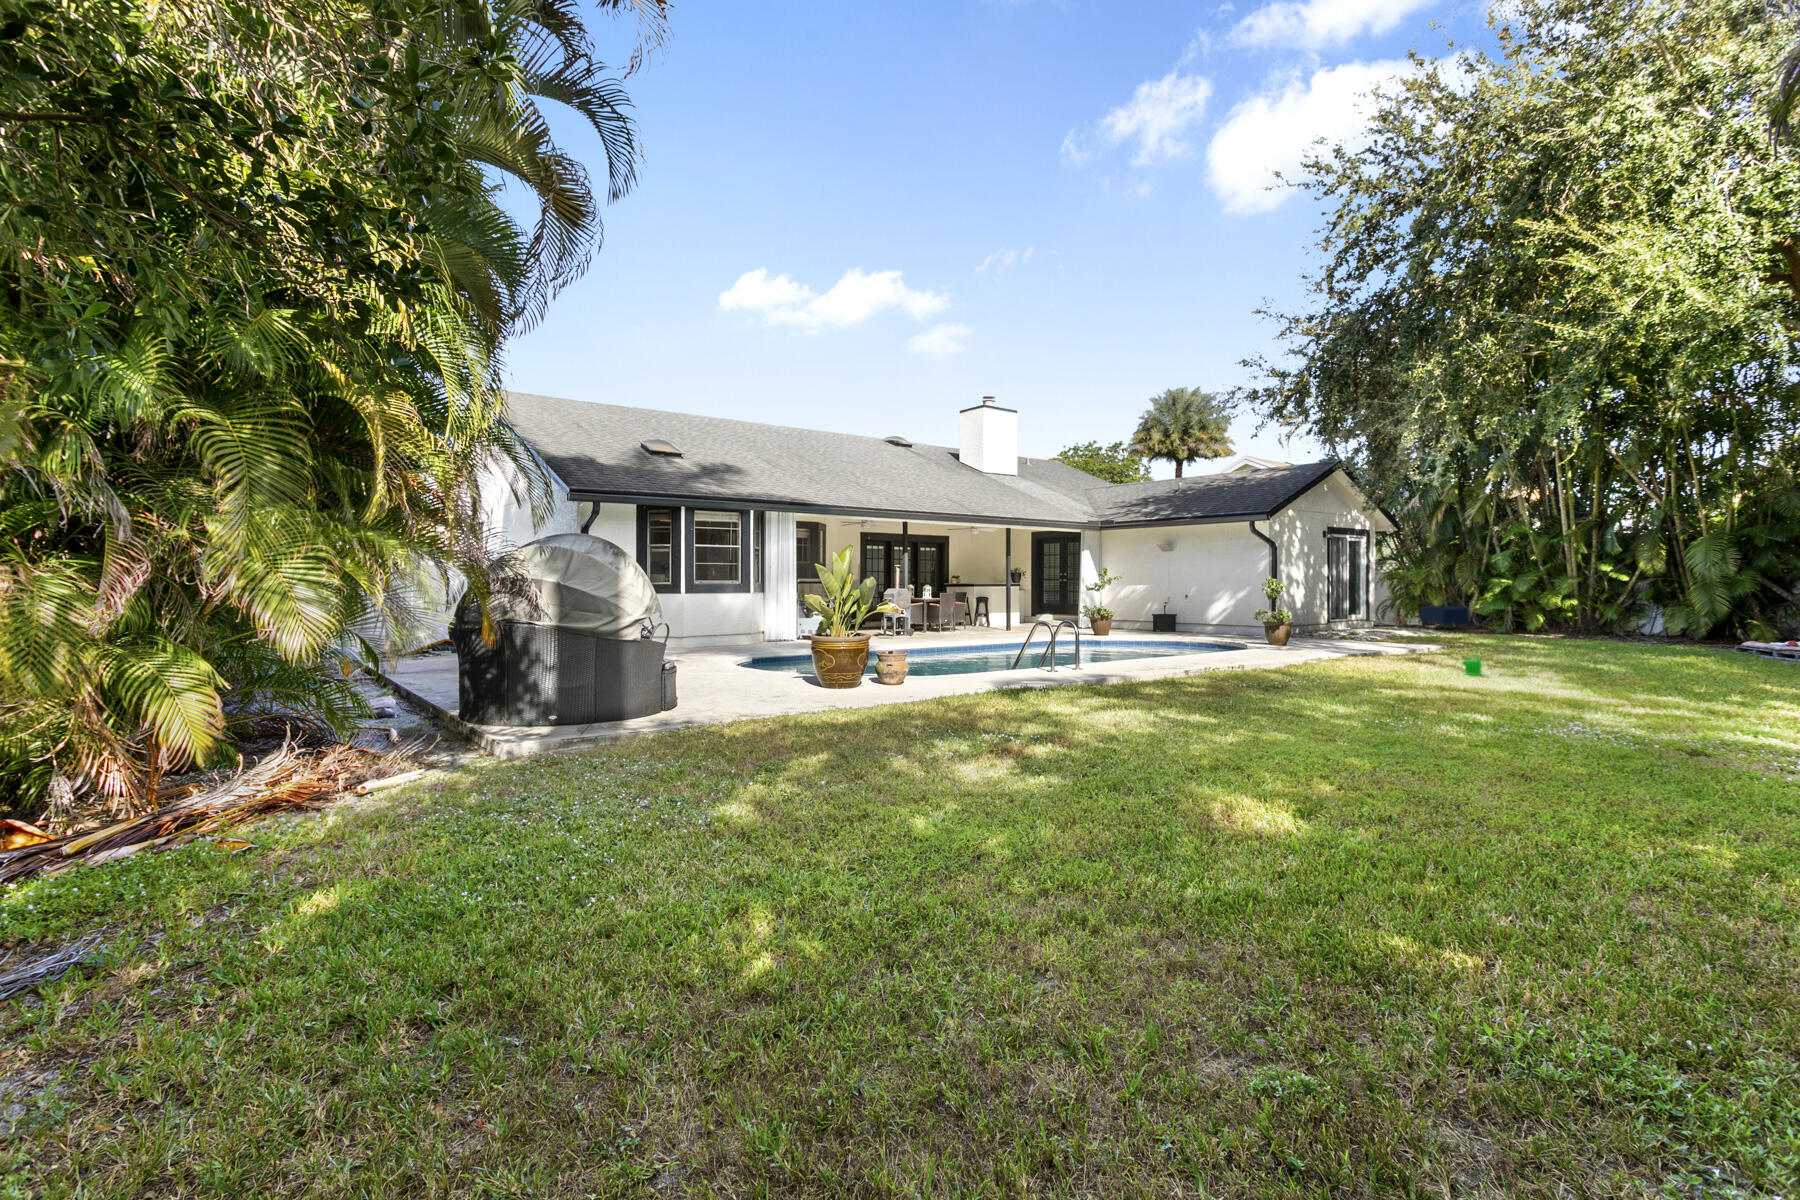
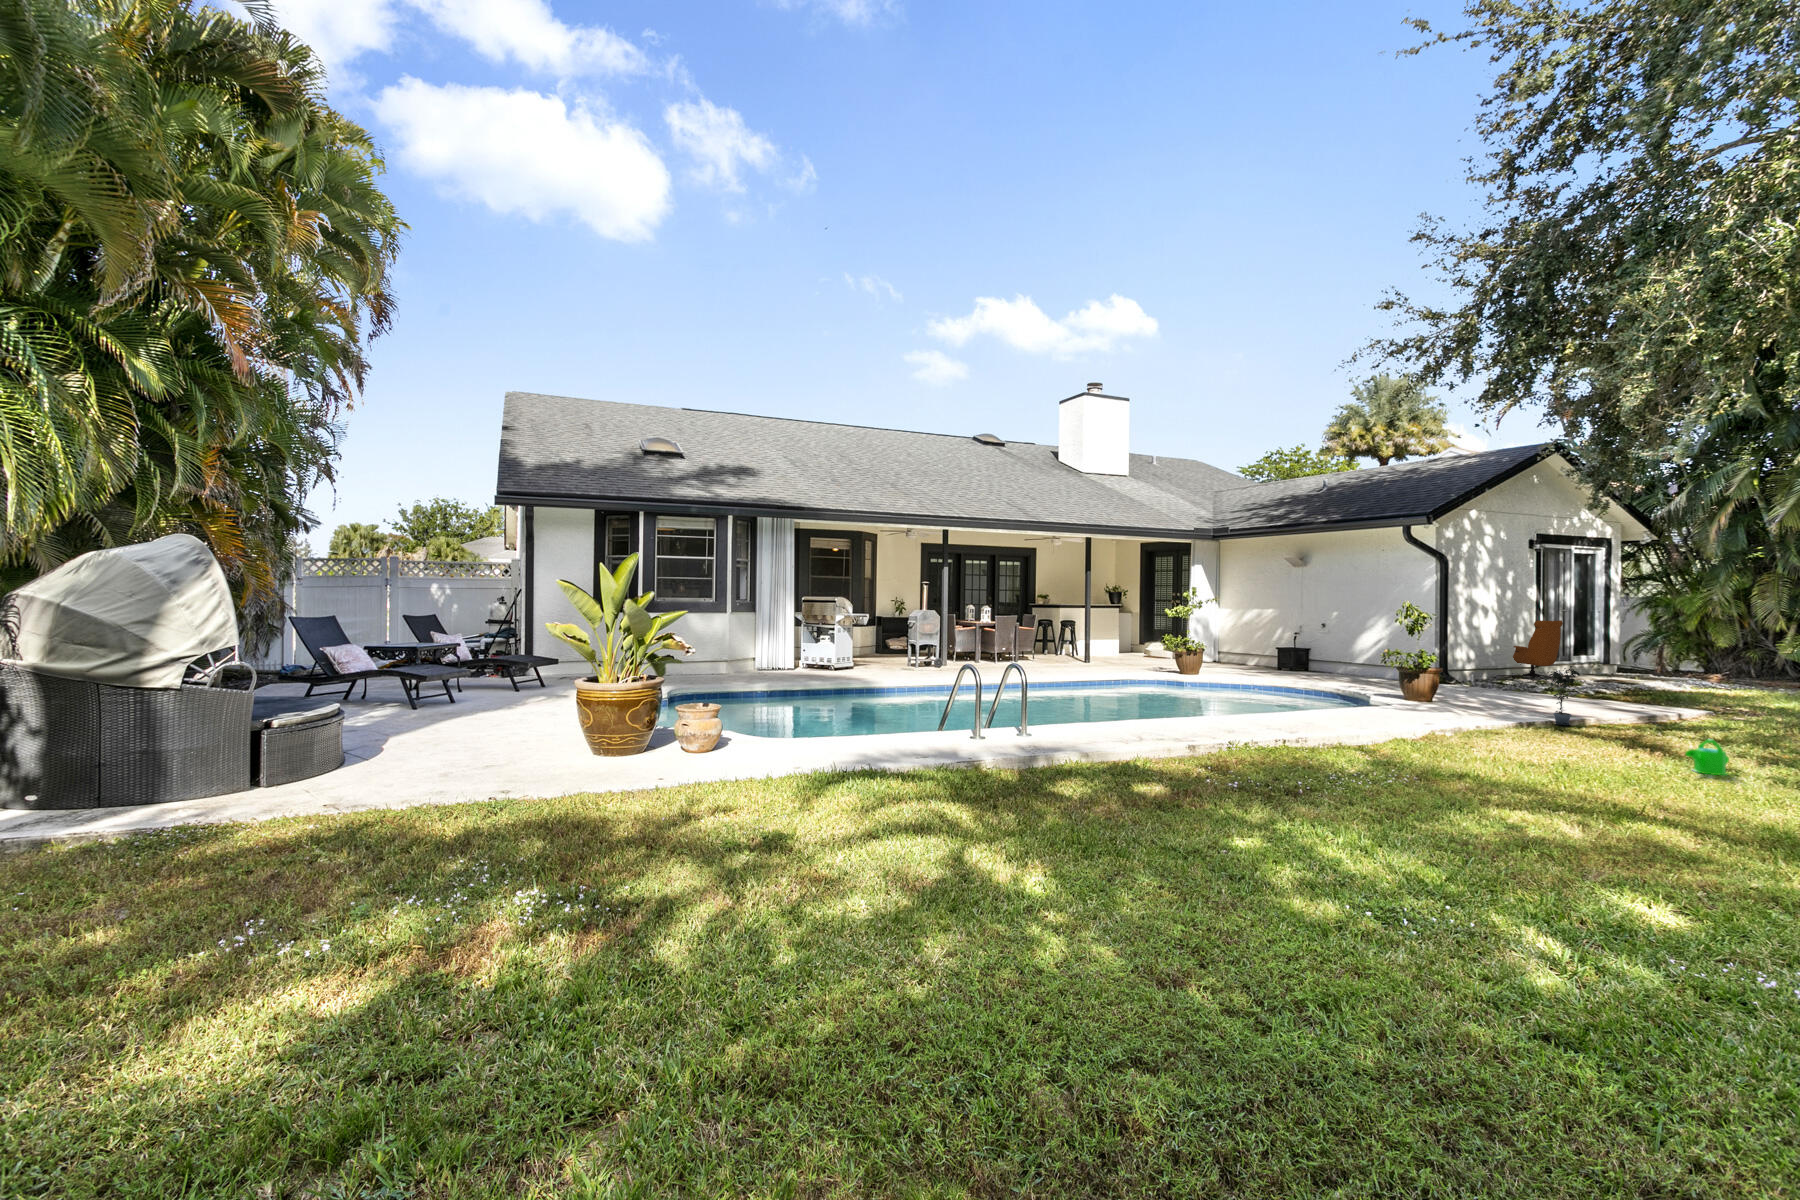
lounge chair: none [1300,589,1350,633] -> present [1512,620,1563,681]
bench: present [1420,606,1469,629] -> none [1688,644,1769,684]
potted plant: none [1367,617,1386,656] -> present [1547,666,1580,725]

